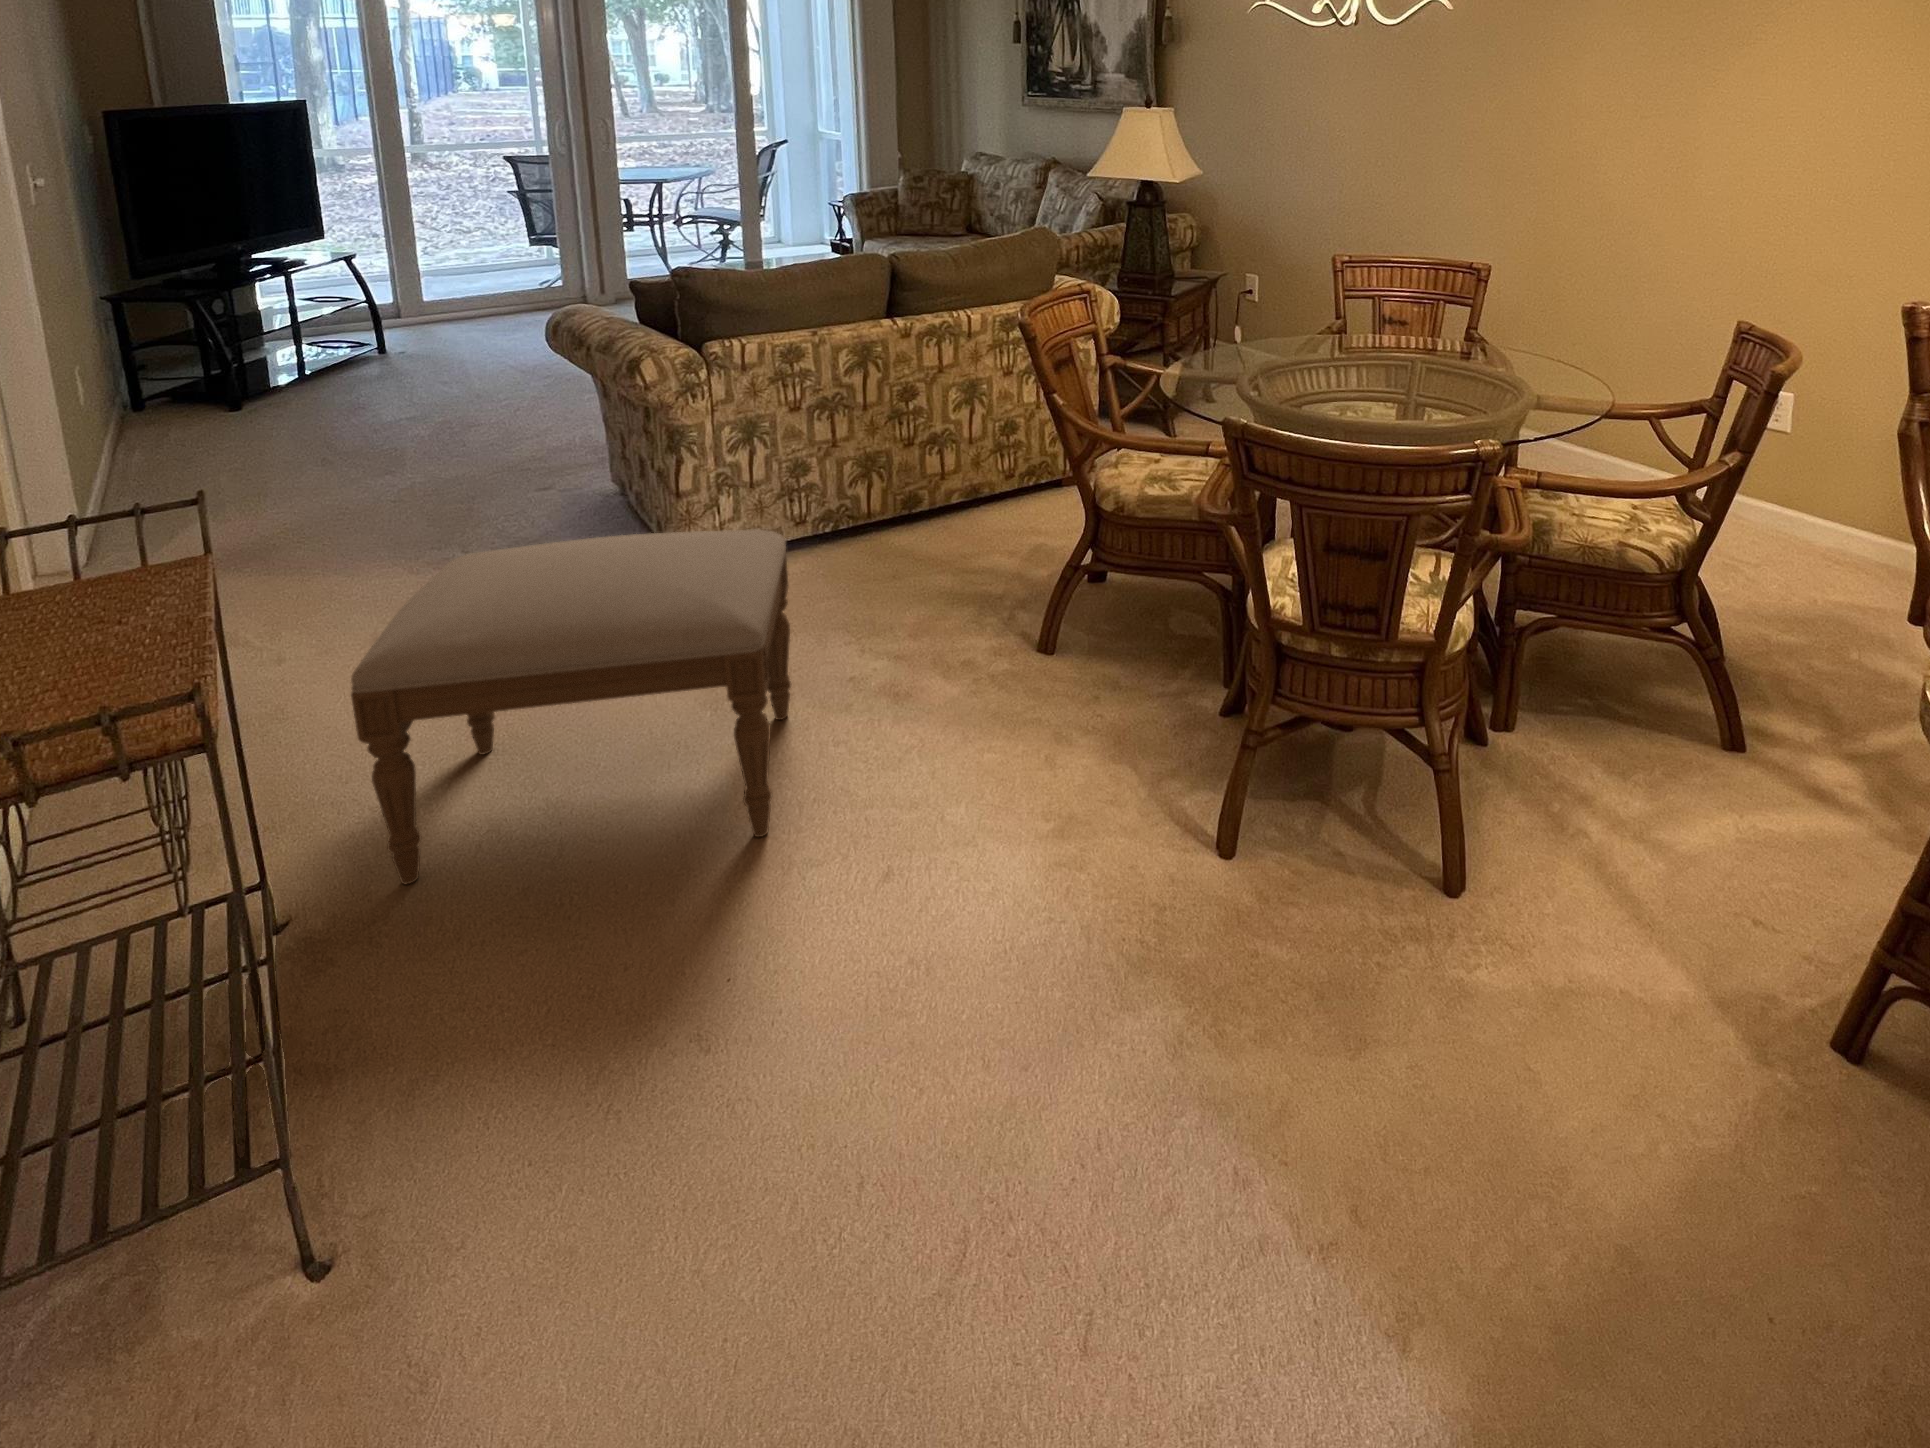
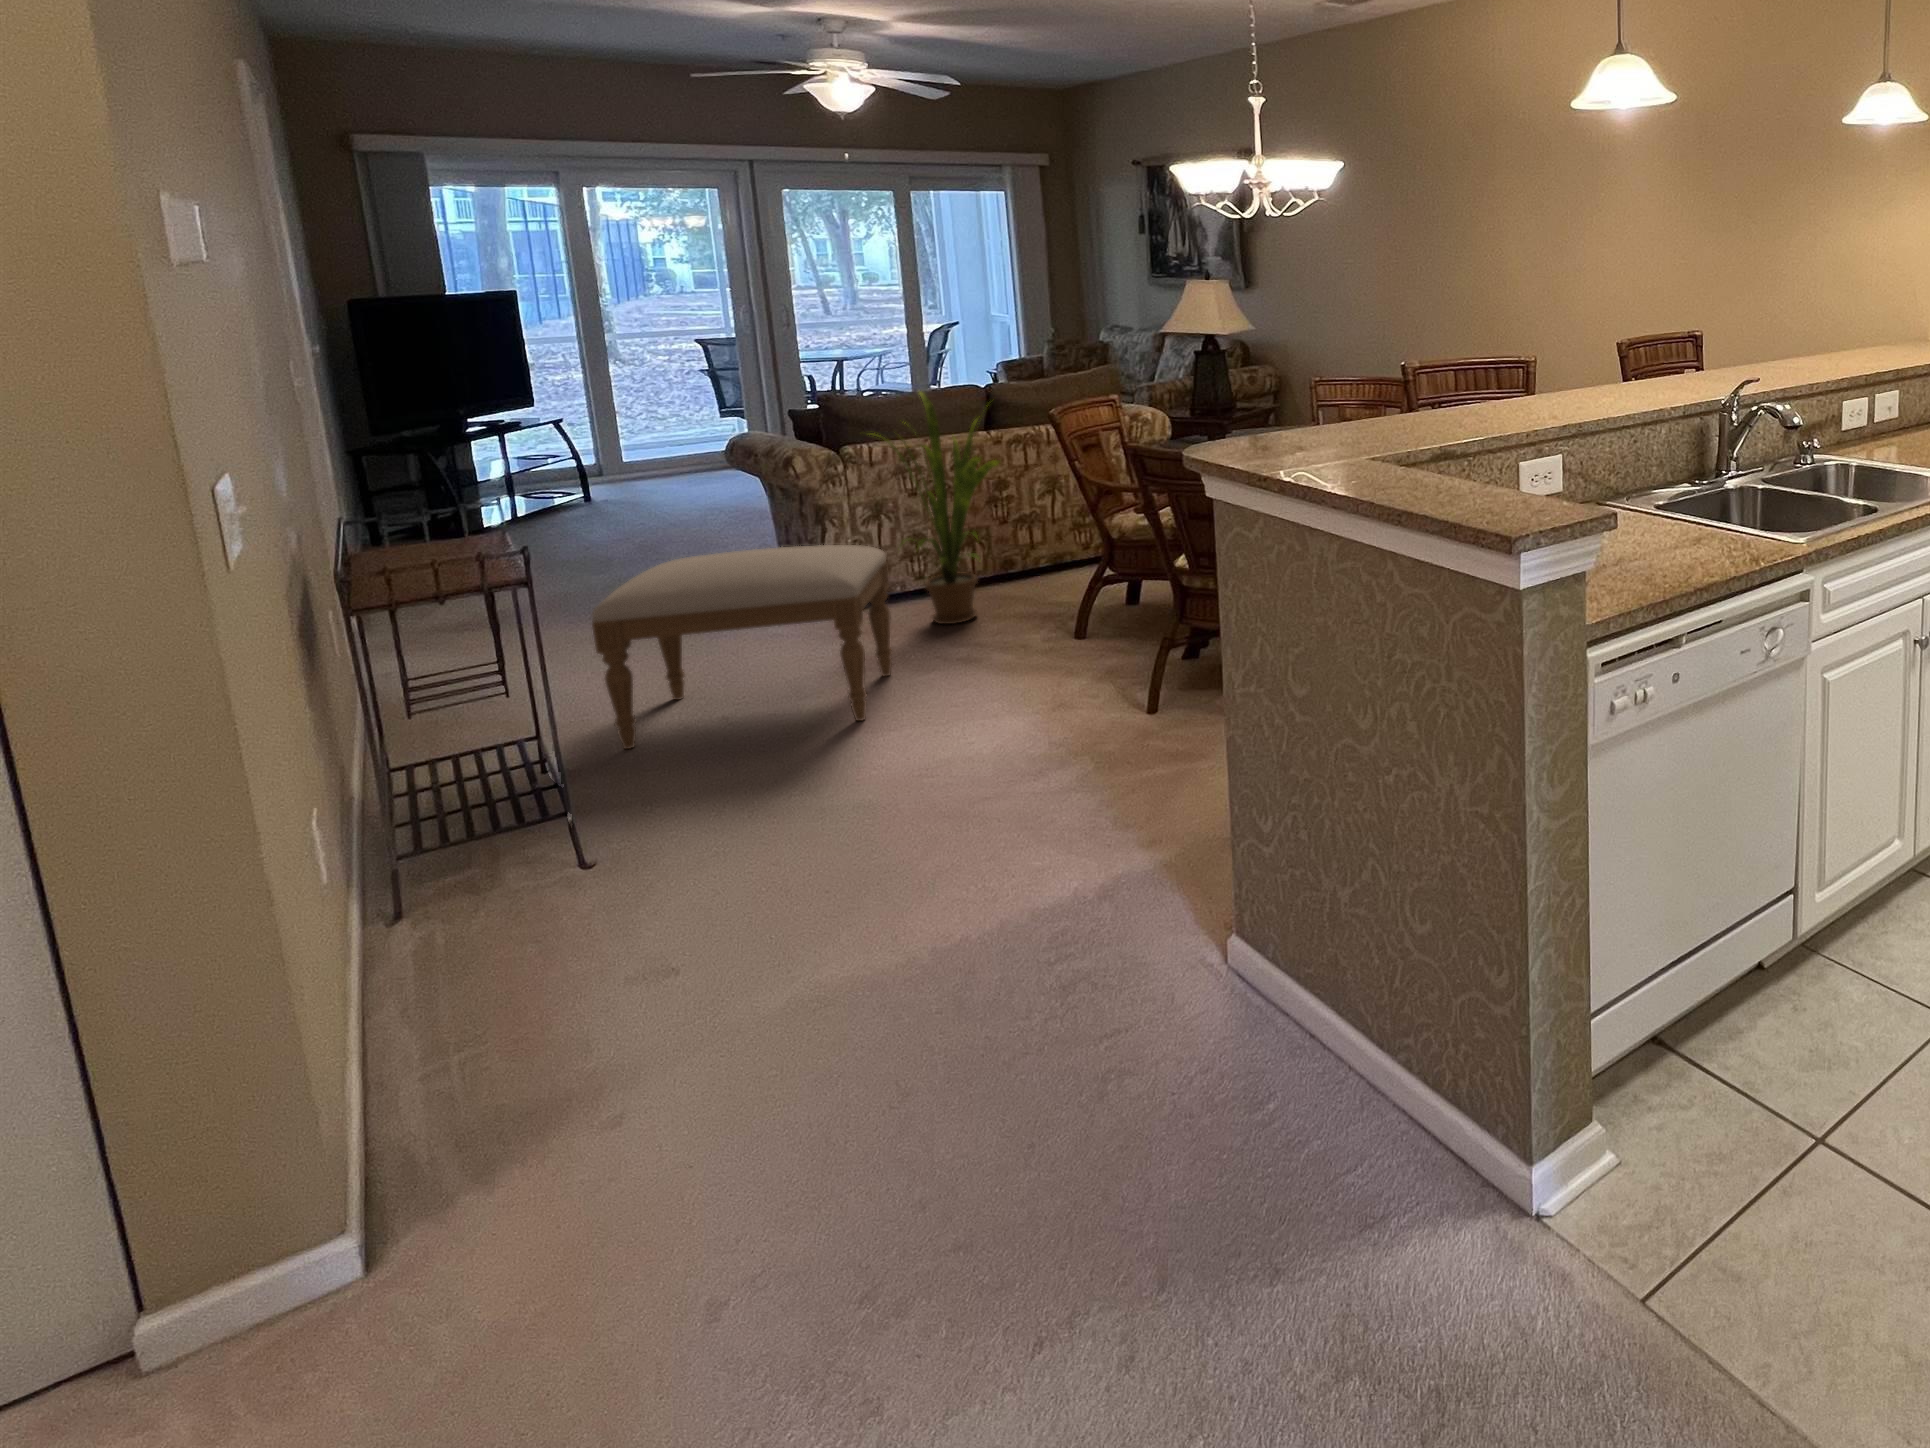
house plant: none [733,265,929,604] -> present [880,392,1000,624]

